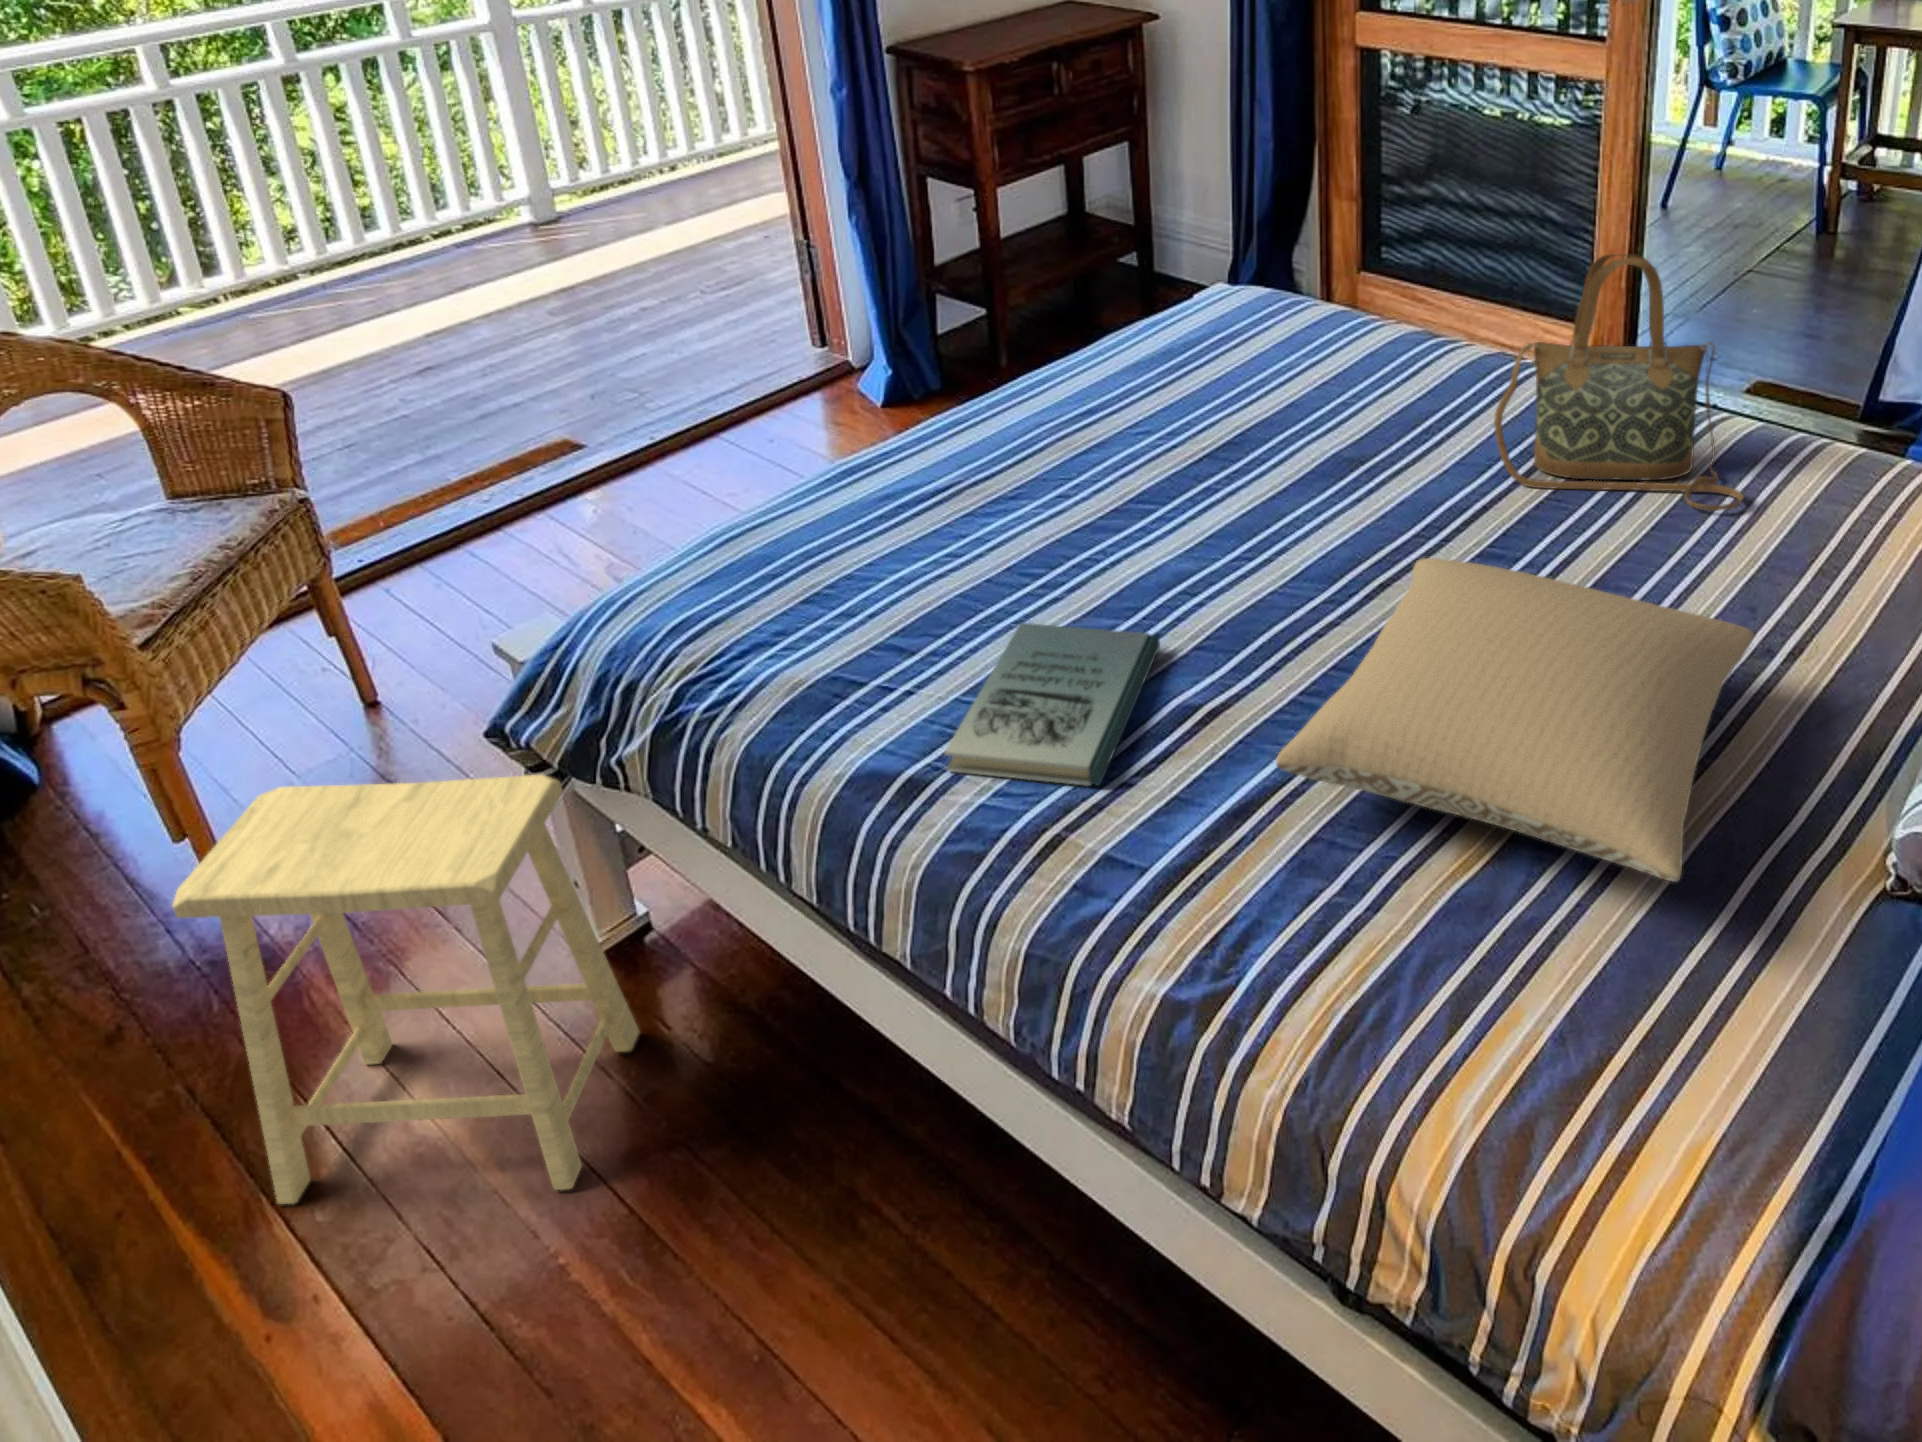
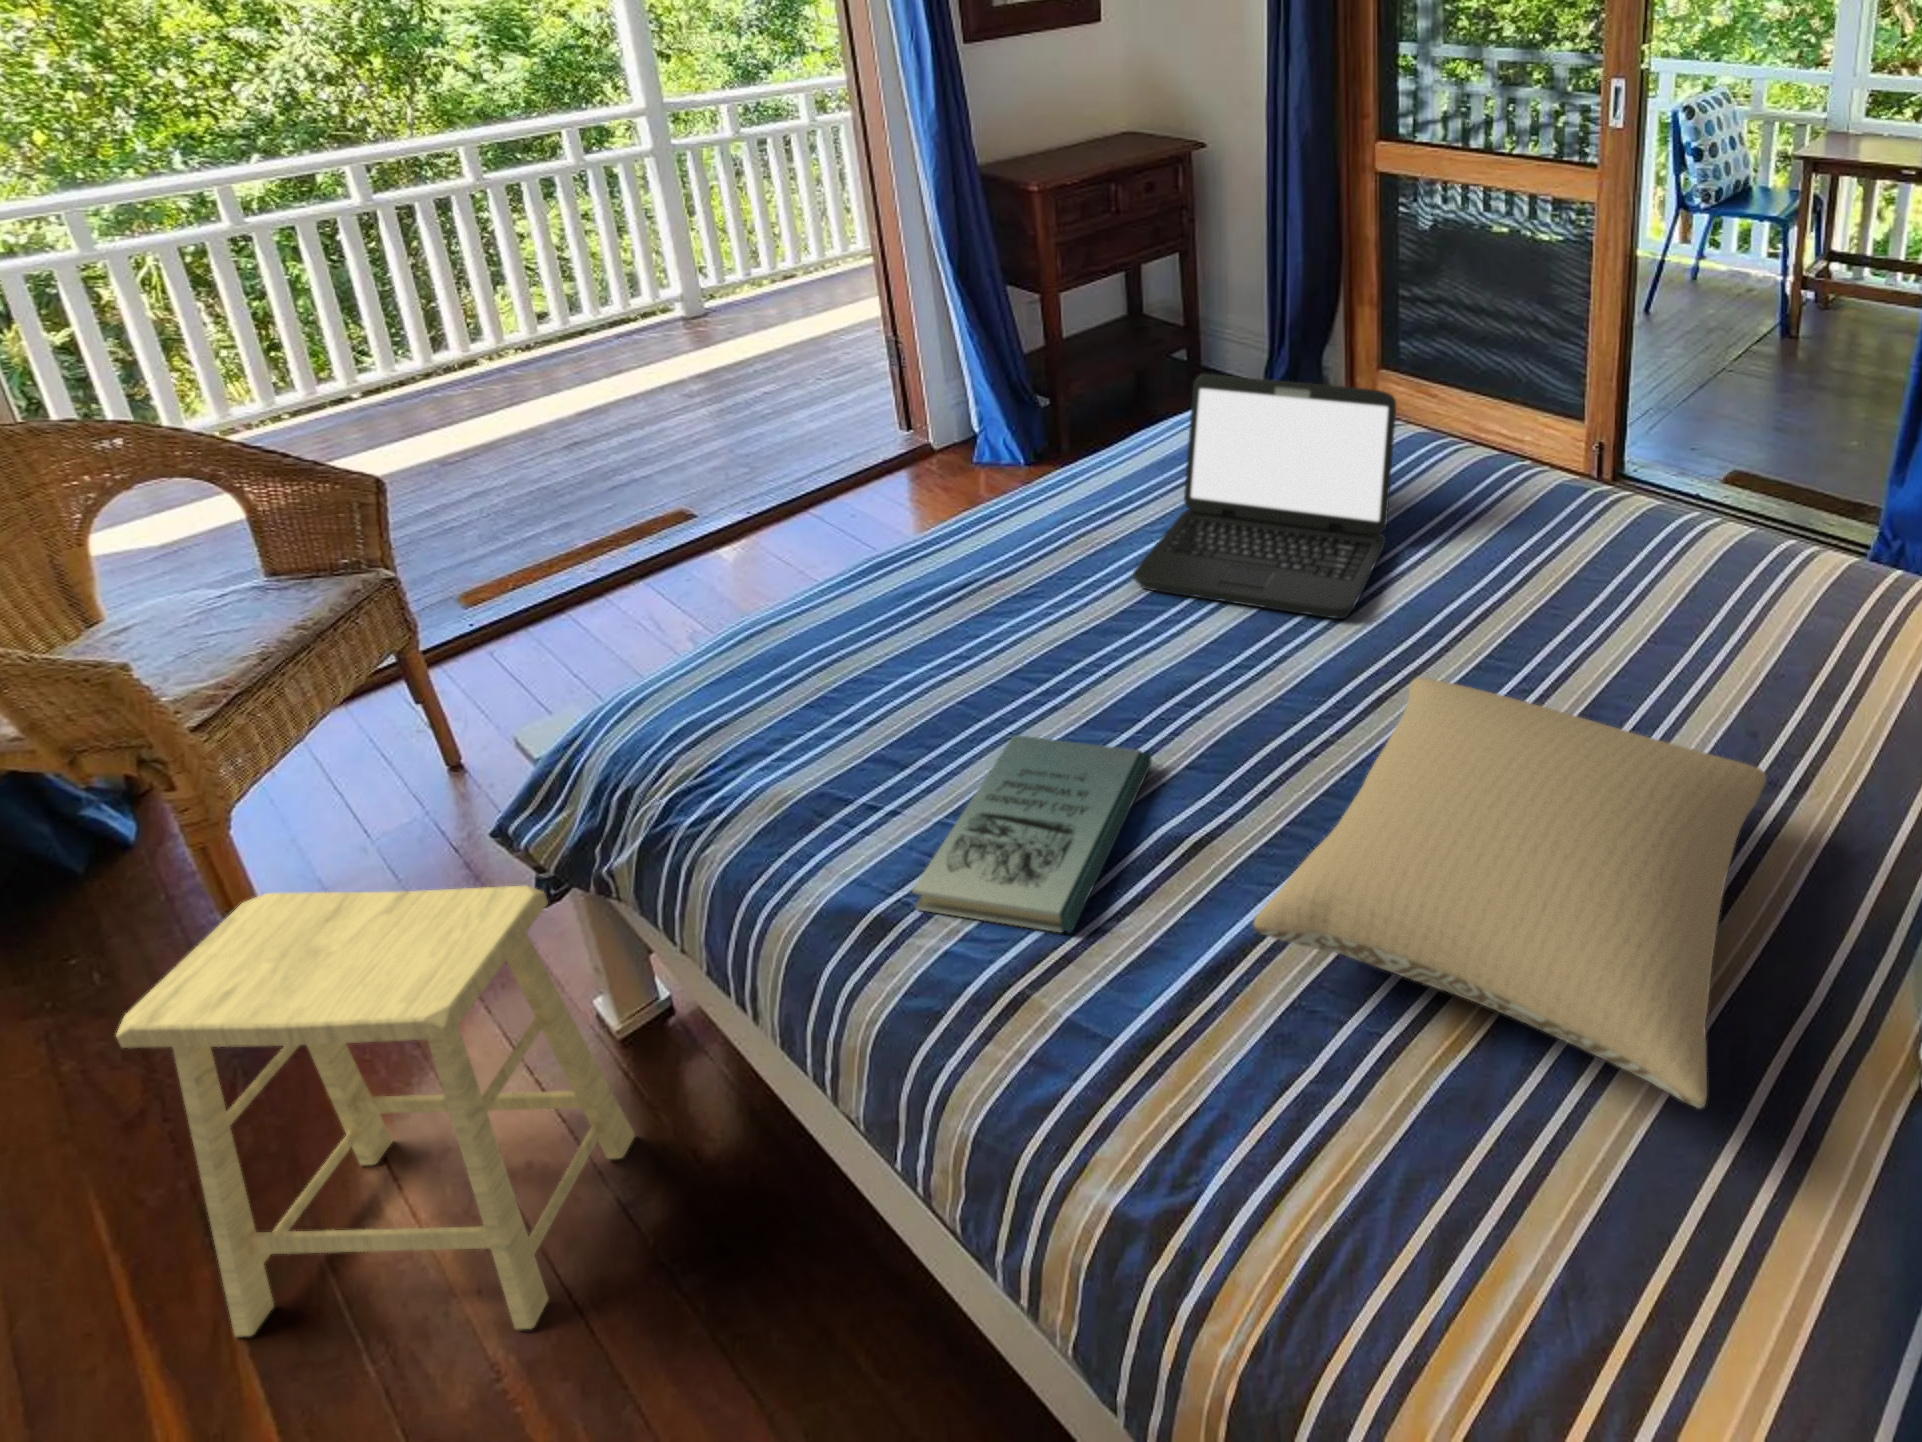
handbag: present [1494,254,1743,511] -> none [1493,366,1740,621]
laptop: none [1122,269,1393,515] -> present [1133,374,1396,619]

